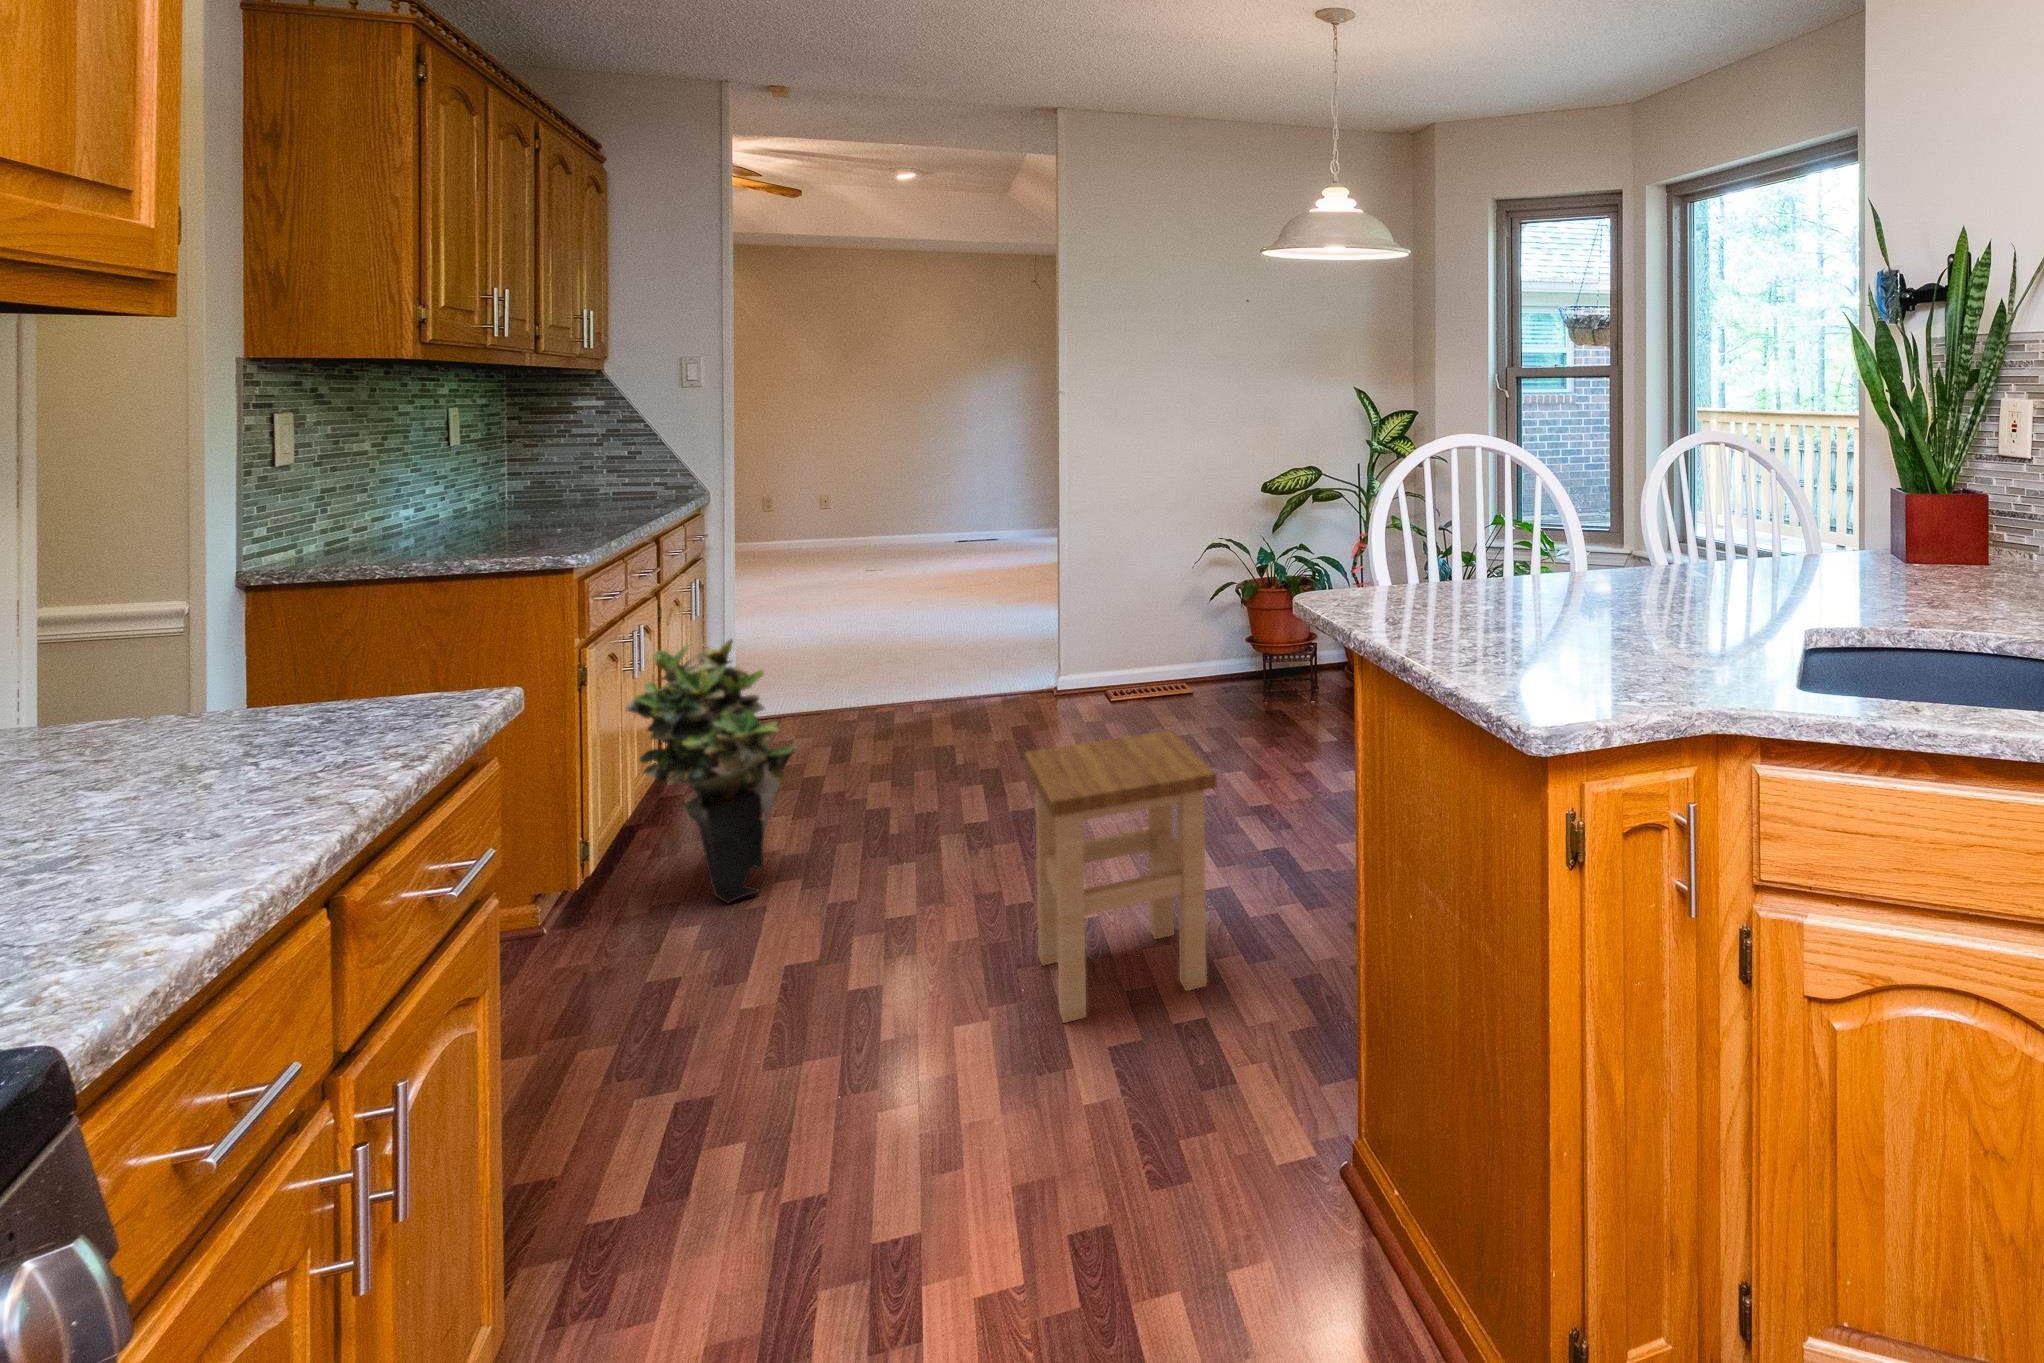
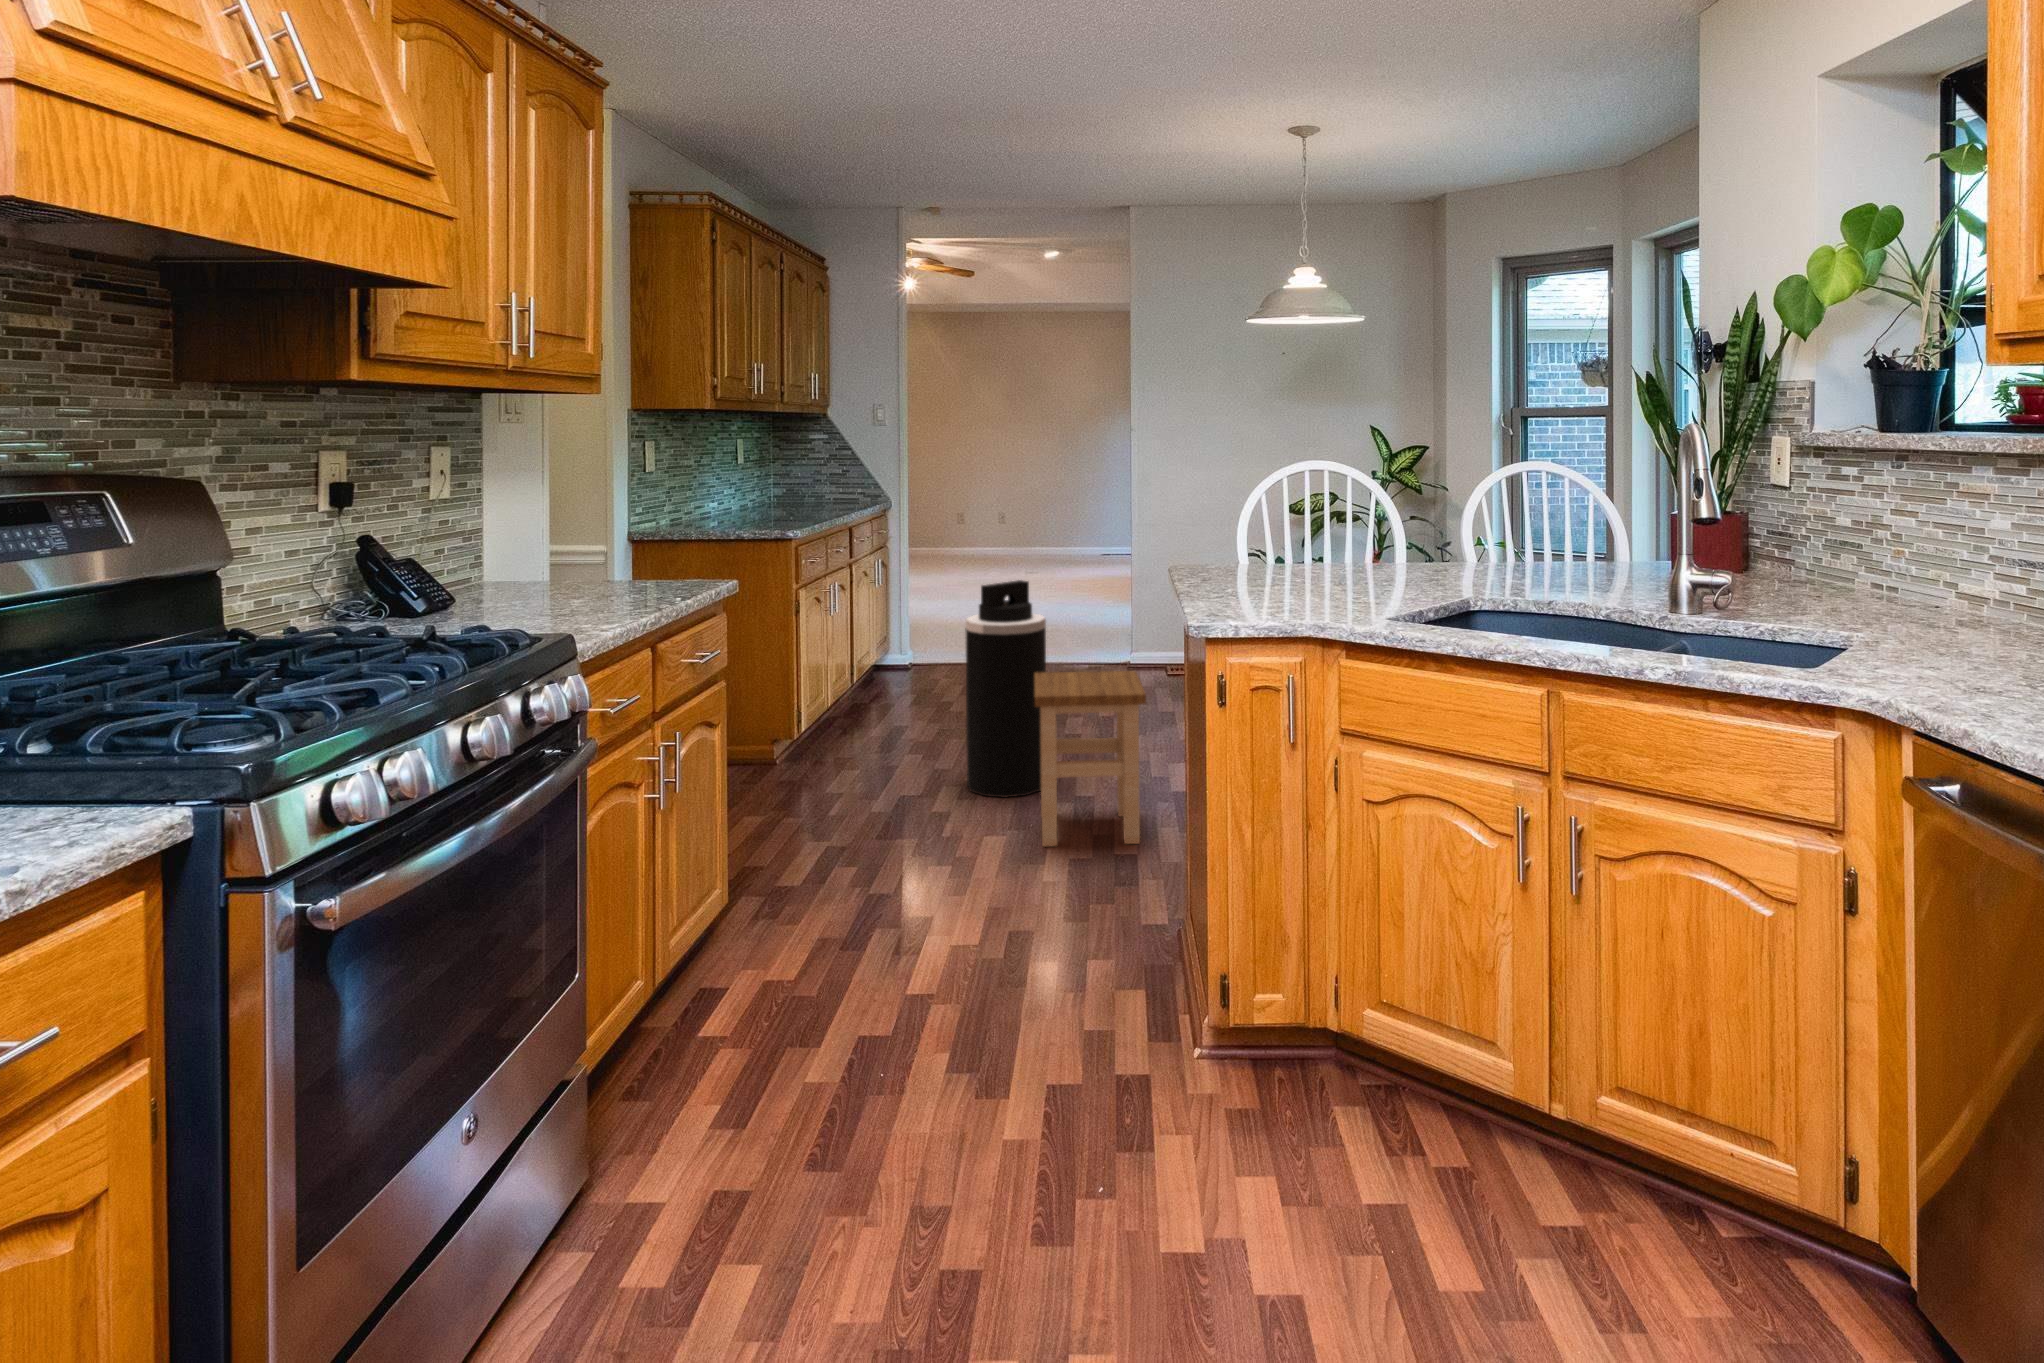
trash can: none [896,610,1027,938] -> present [966,580,1046,797]
potted plant: present [626,640,796,903] -> none [819,592,916,763]

